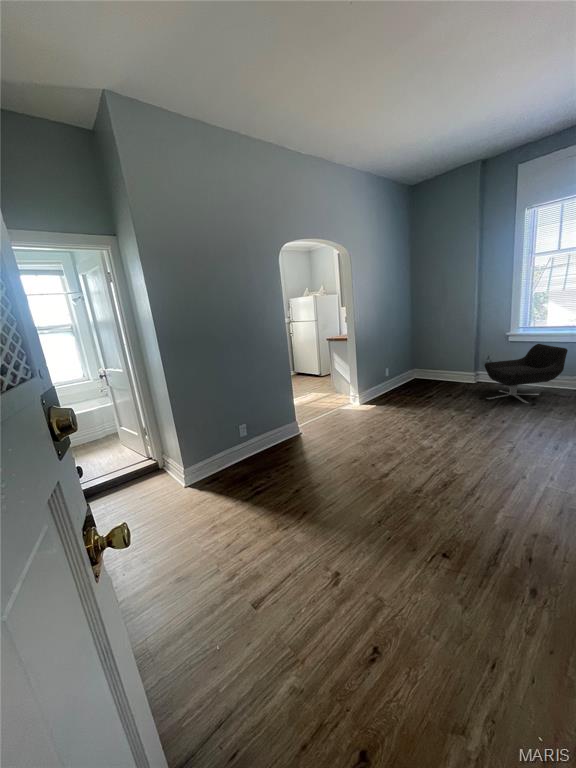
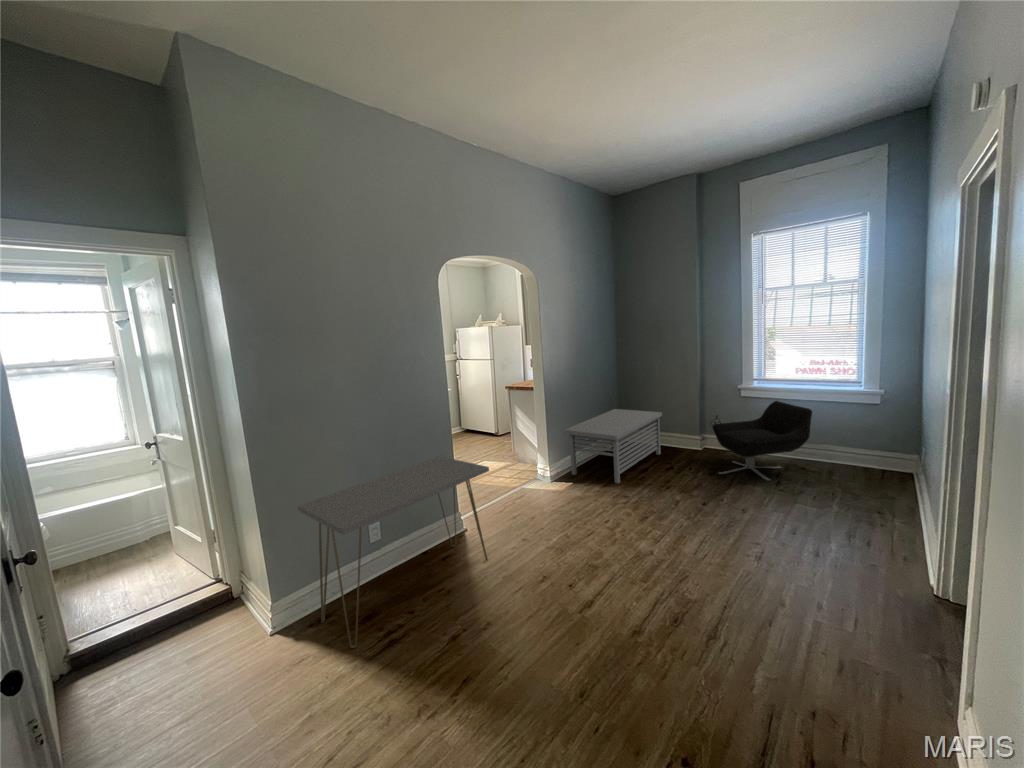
storage bench: none [370,354,445,406] -> present [564,409,662,483]
console table: none [196,383,317,495] -> present [298,456,489,648]

